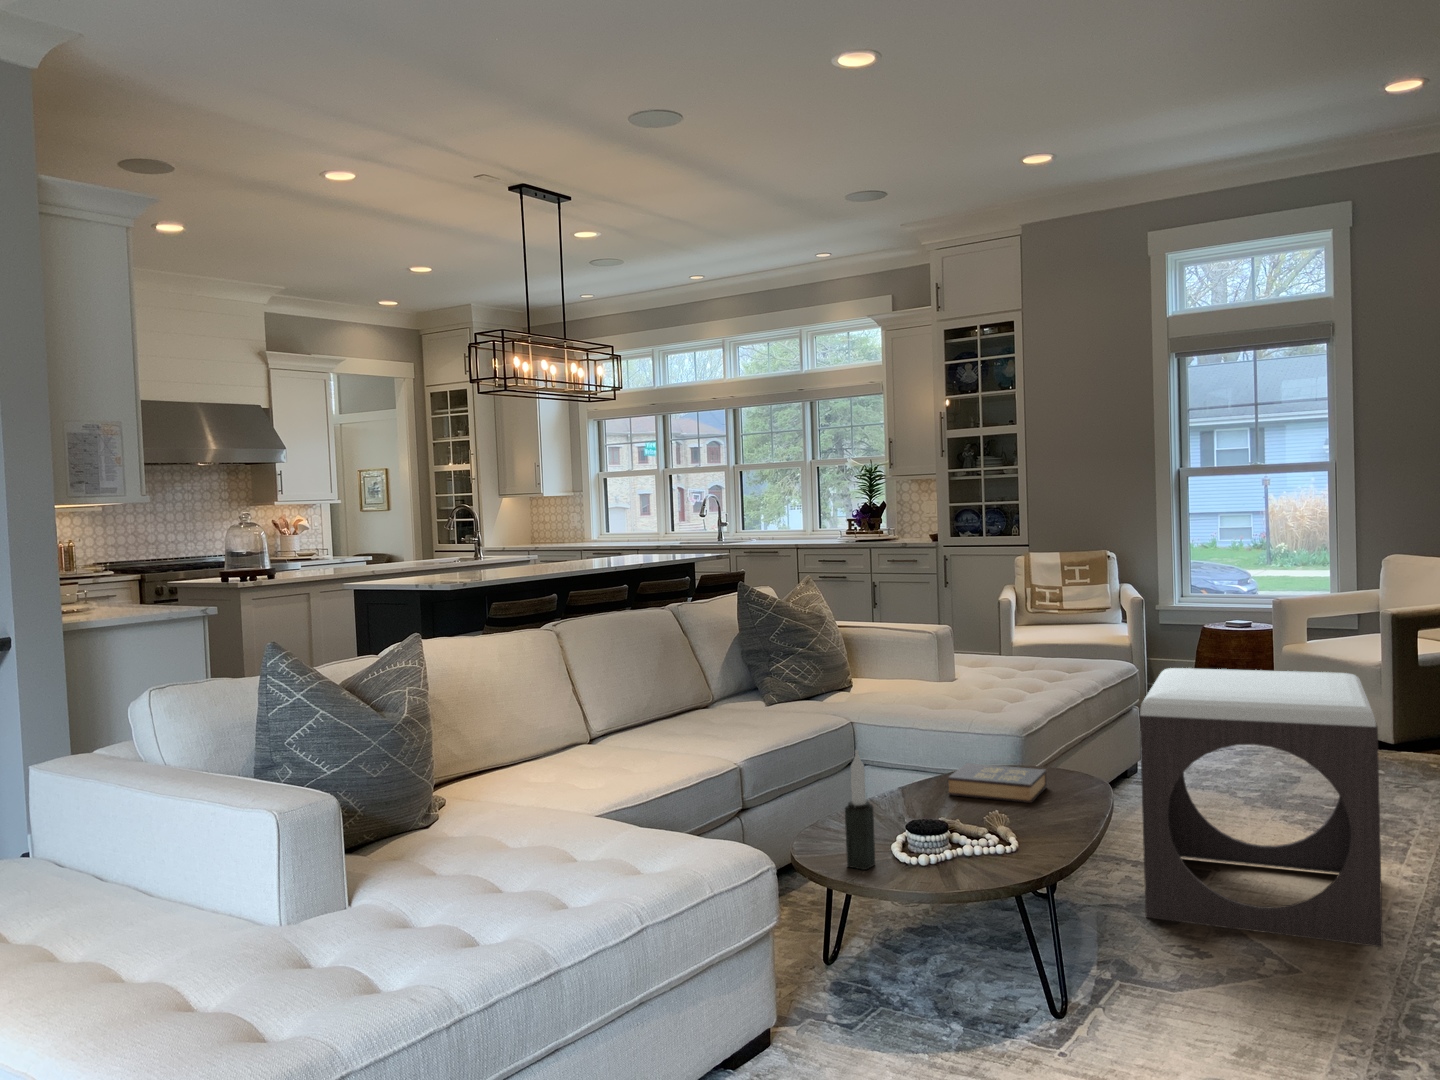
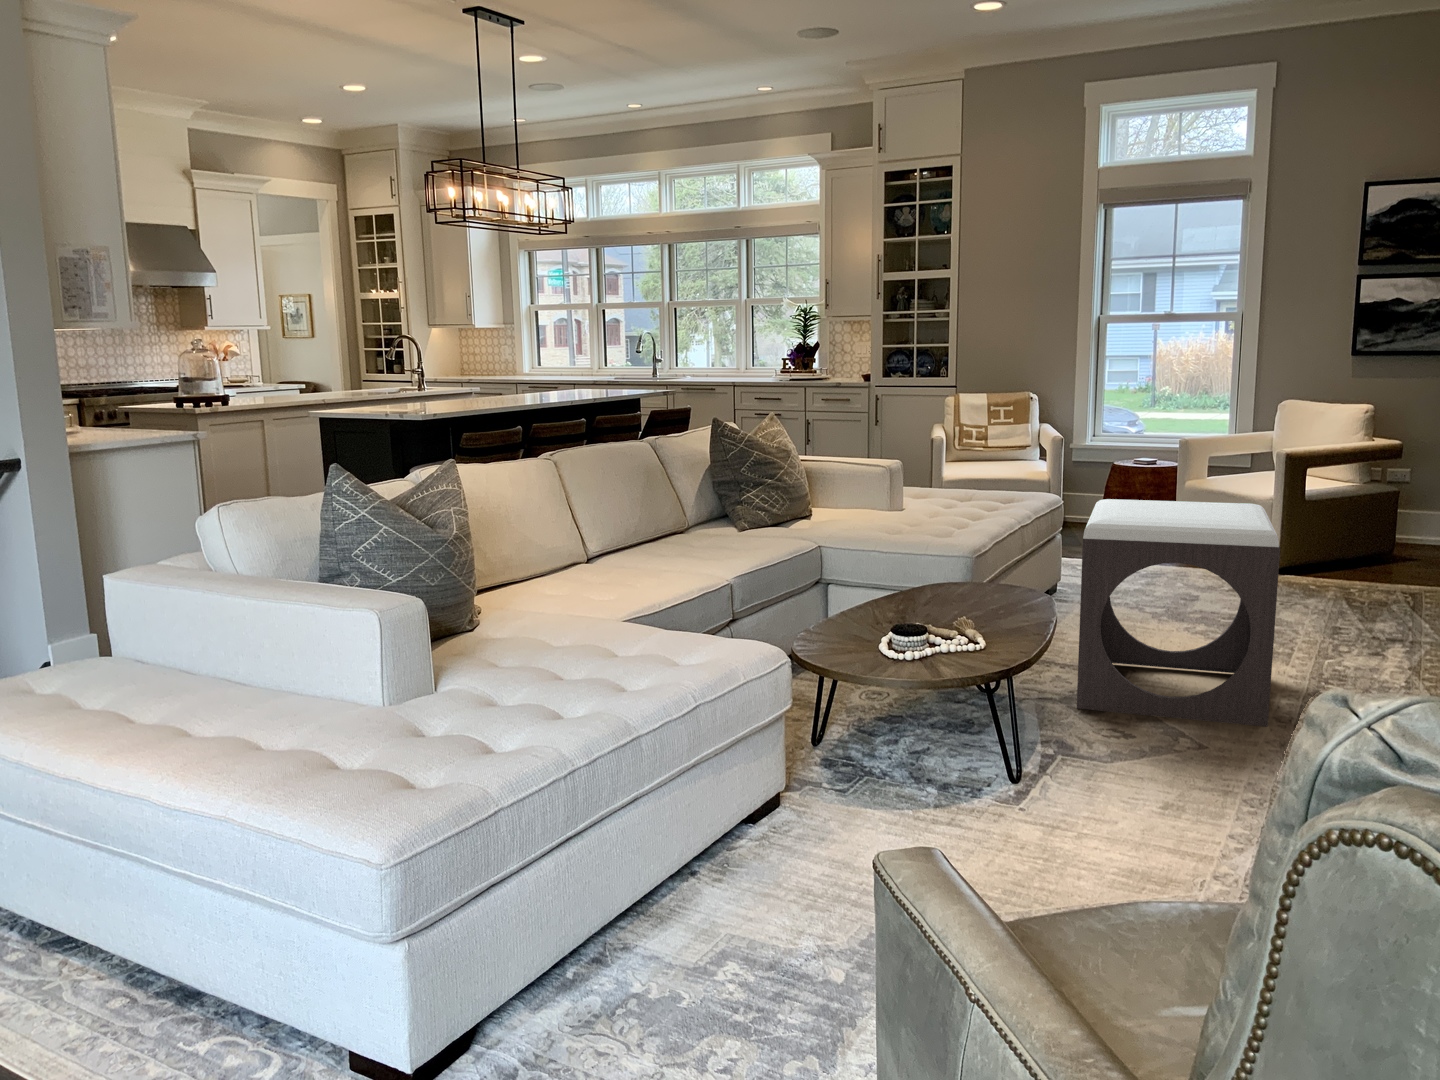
candle: present [845,750,875,870] -> none [848,563,872,663]
hardback book: present [948,763,1047,803] -> none [918,580,1002,612]

